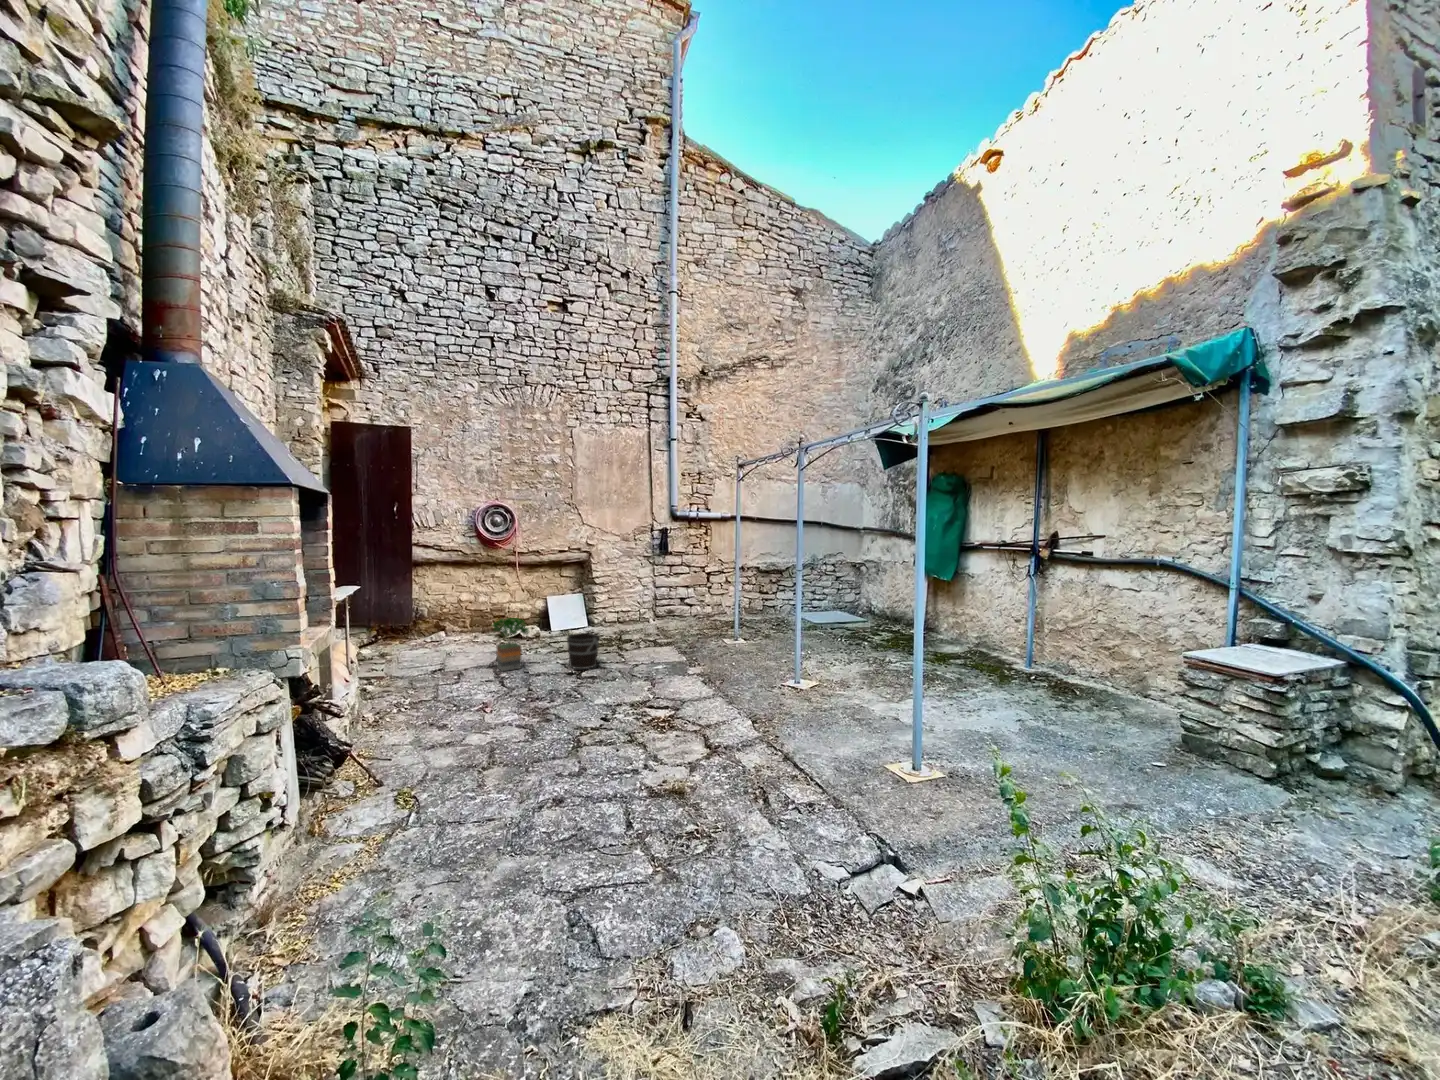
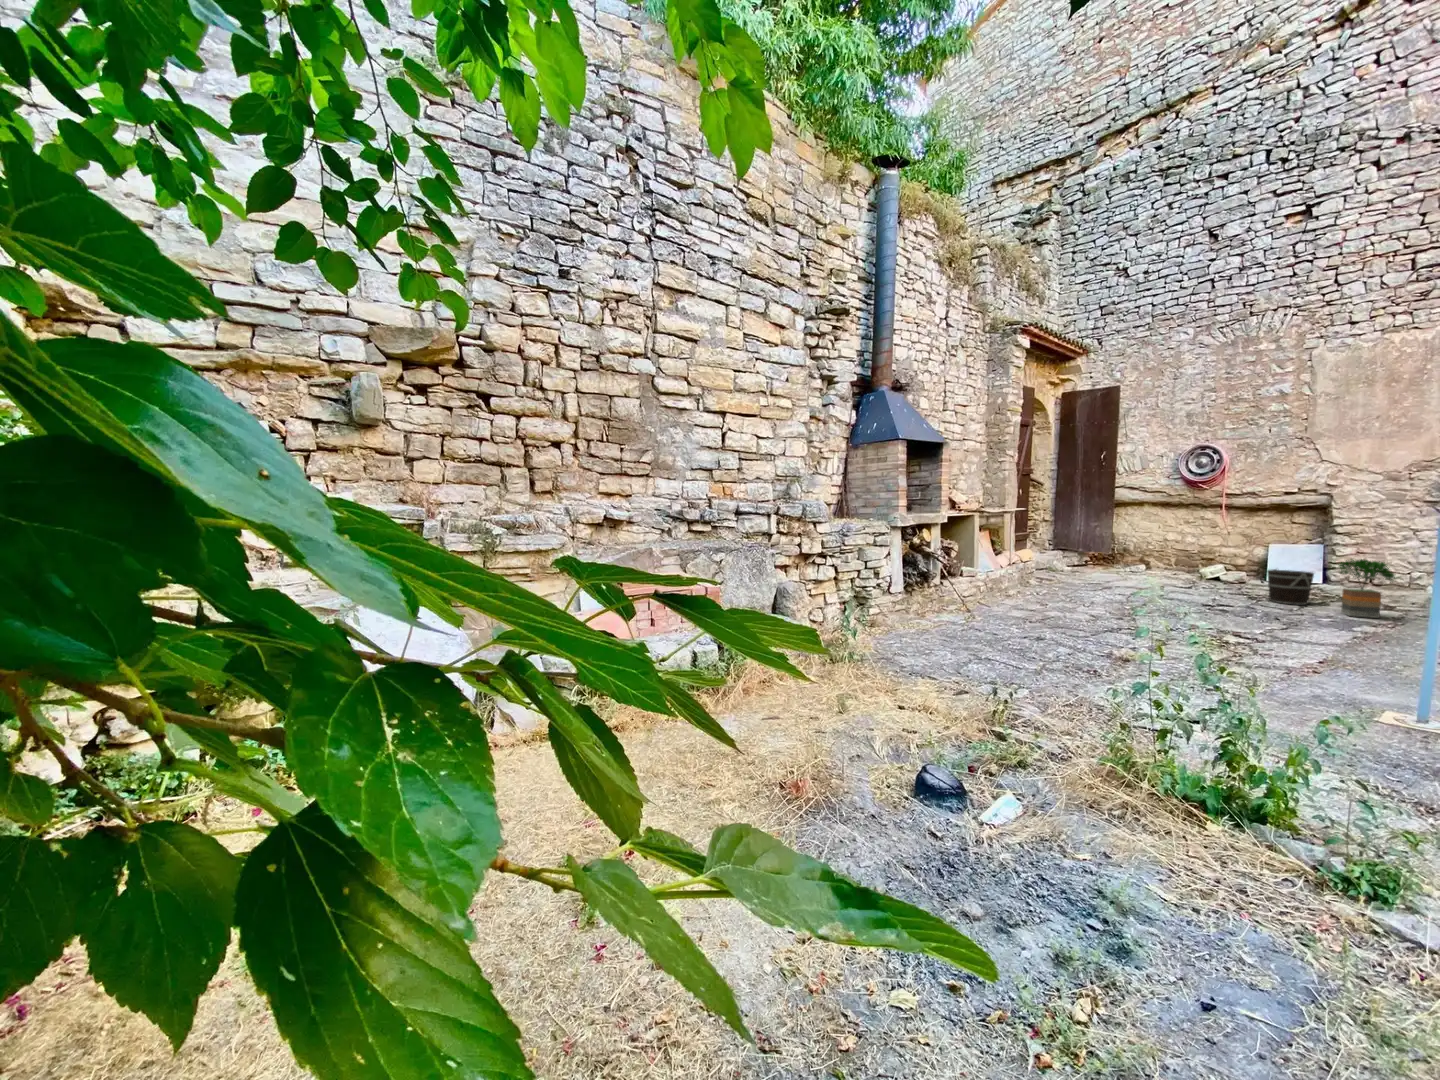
potted tree: present [492,618,529,671] -> present [1338,559,1395,618]

